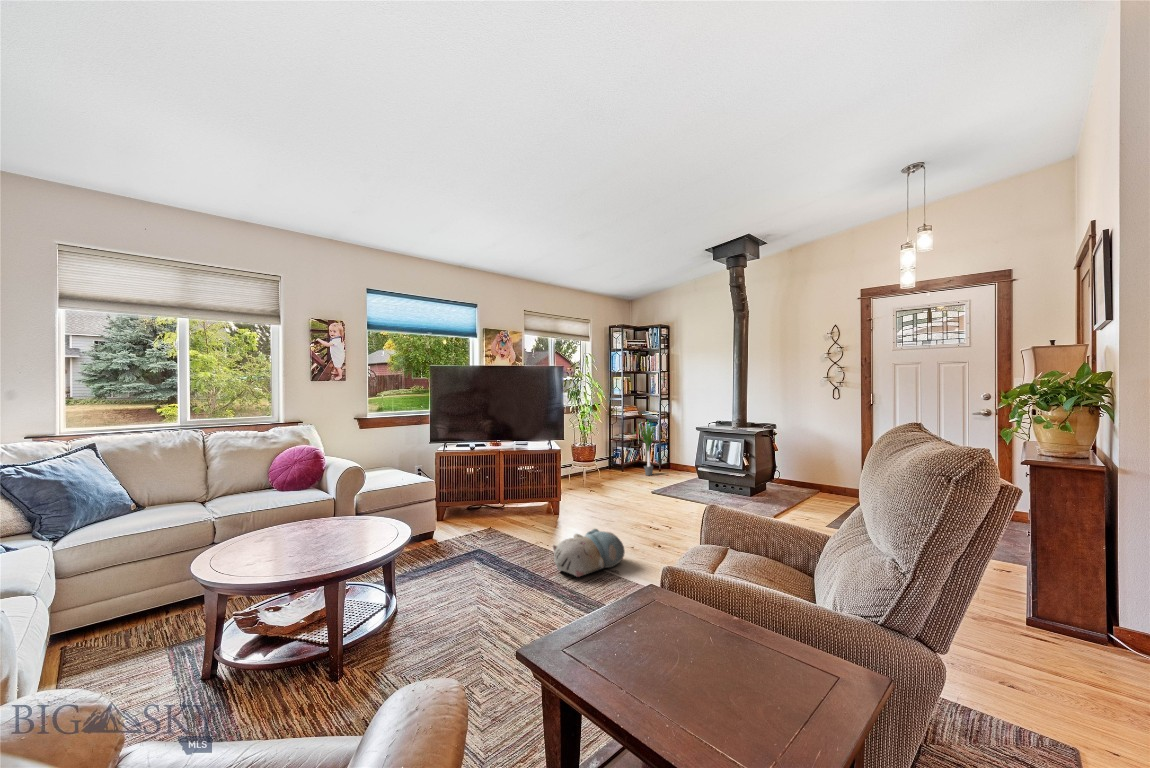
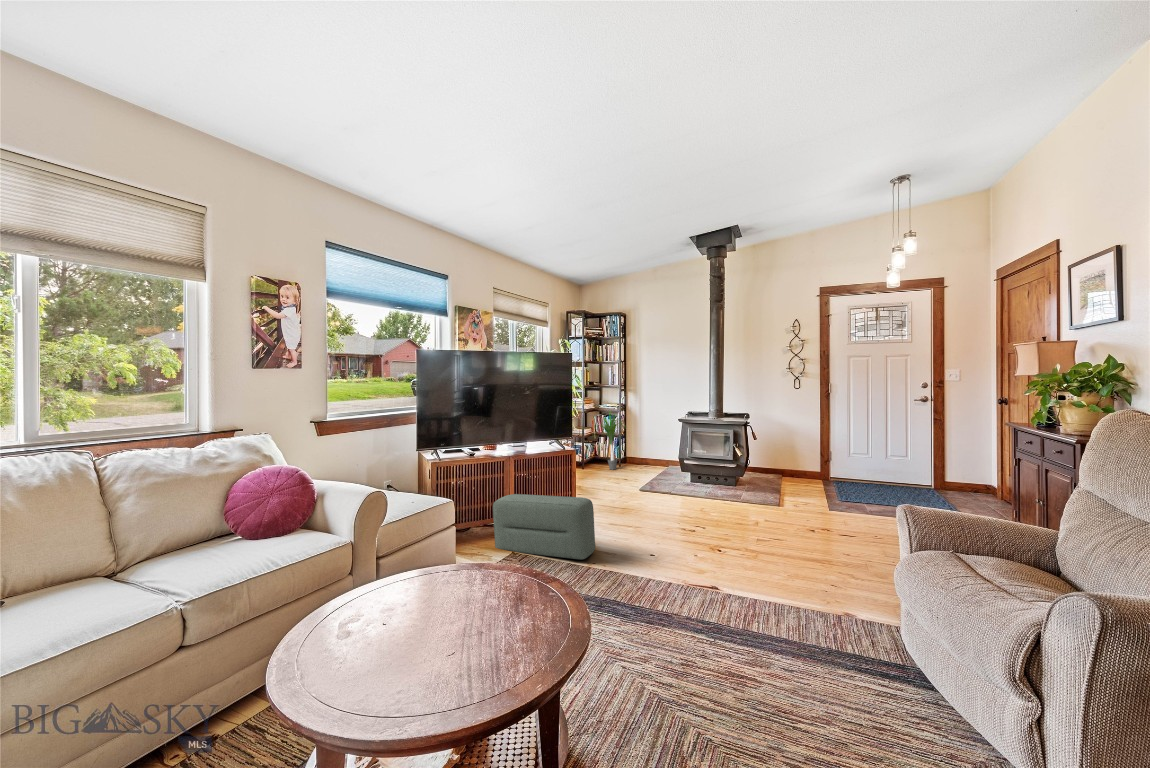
pouf: none [477,484,547,540] -> present [493,494,595,559]
plush toy: present [553,529,625,577] -> none [645,538,714,600]

